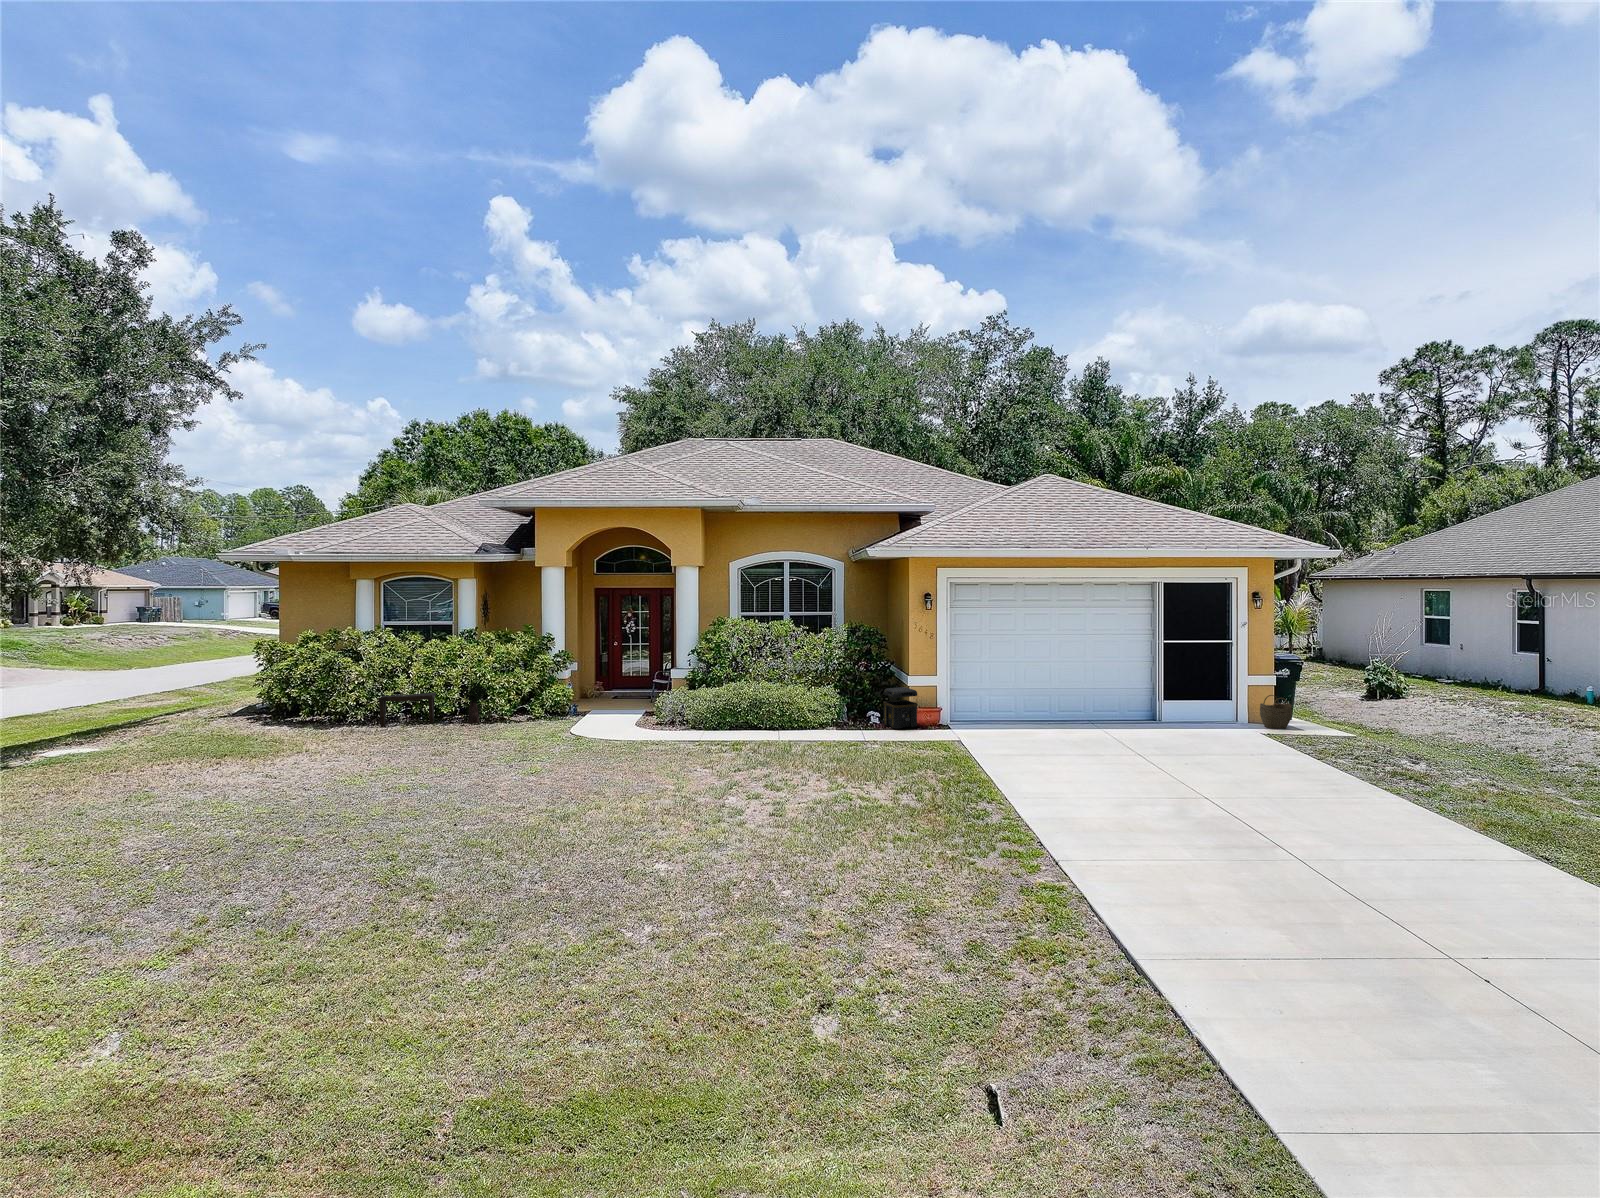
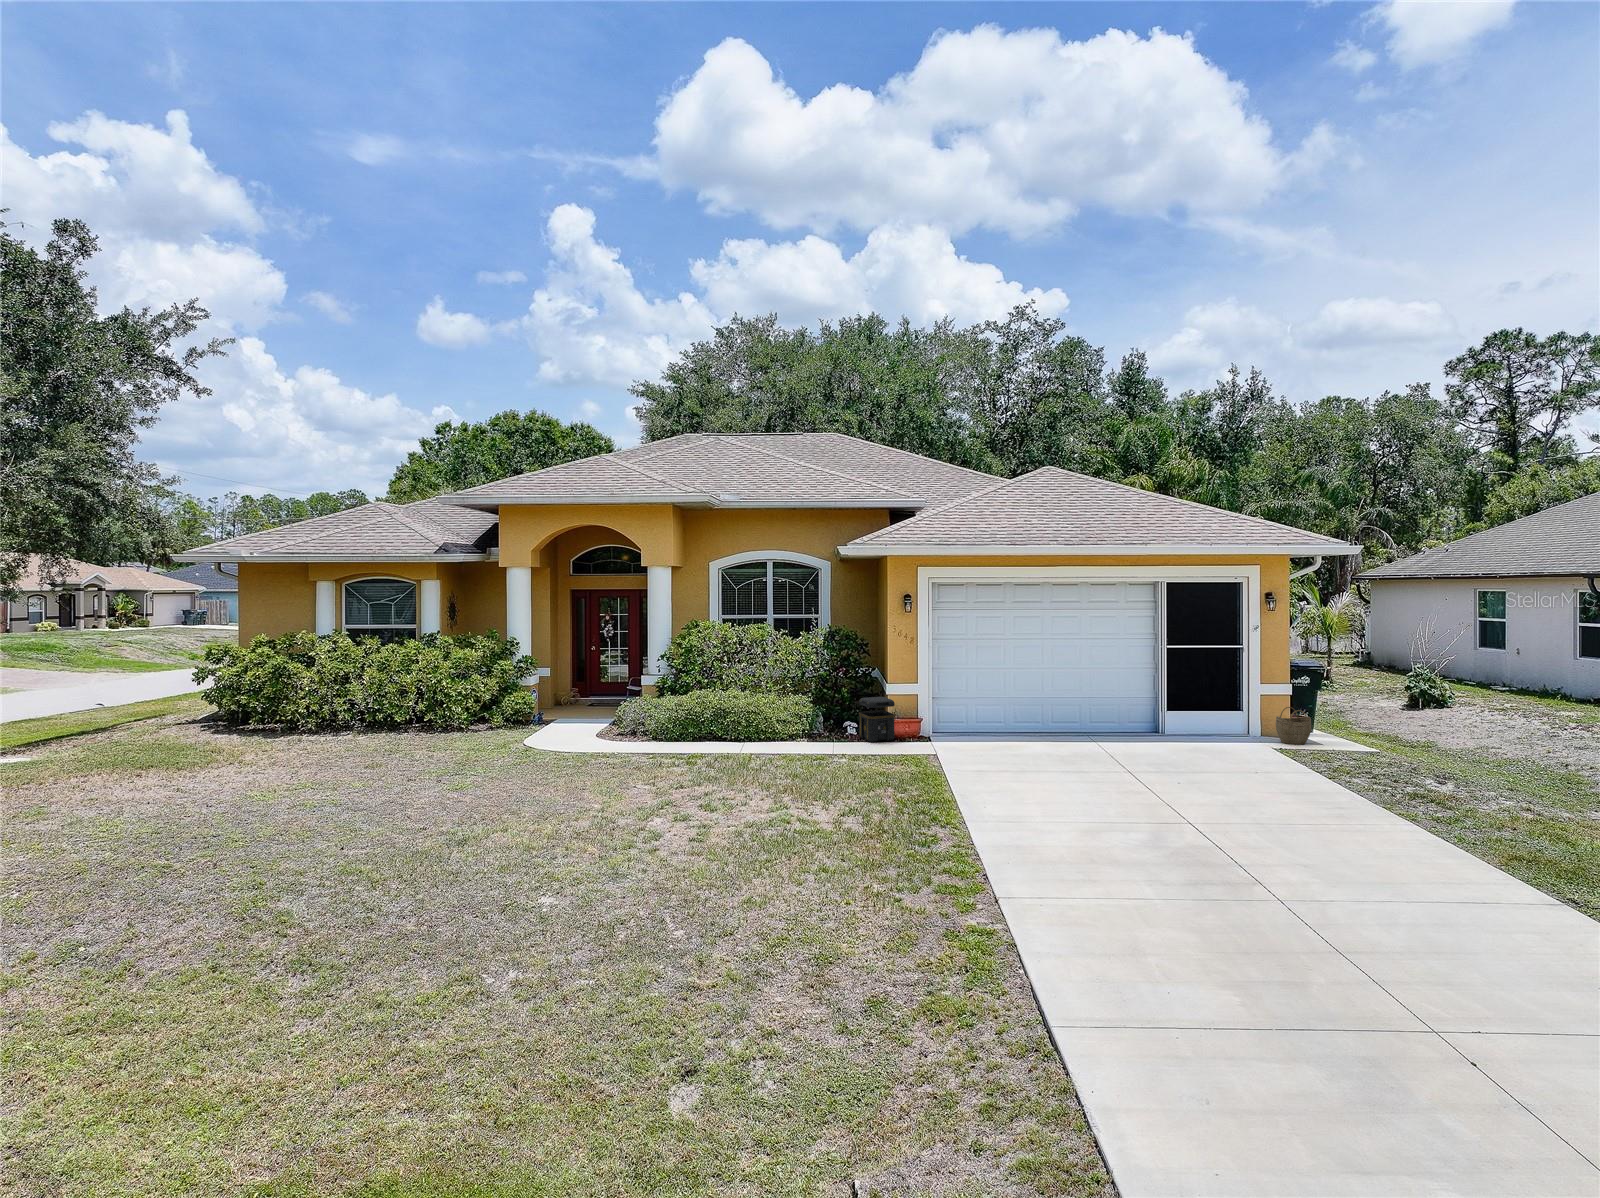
potted plant: present [463,682,492,723] -> none [412,689,447,733]
bench: present [379,692,436,726] -> none [326,700,389,735]

